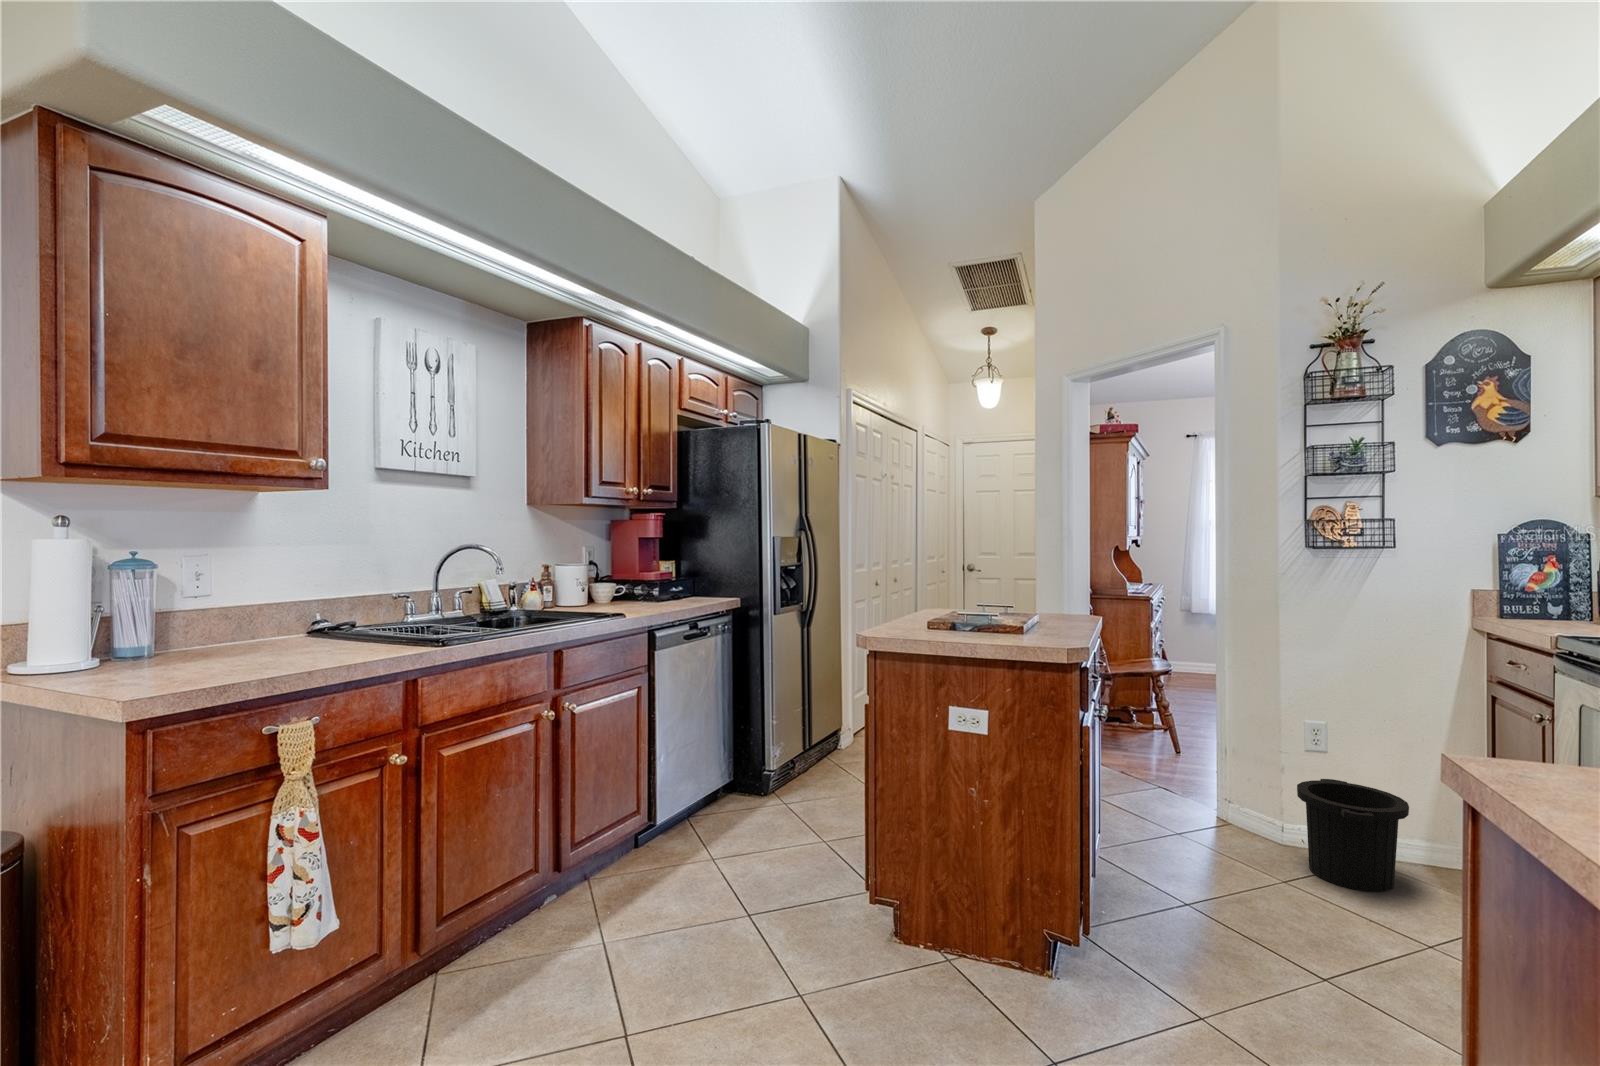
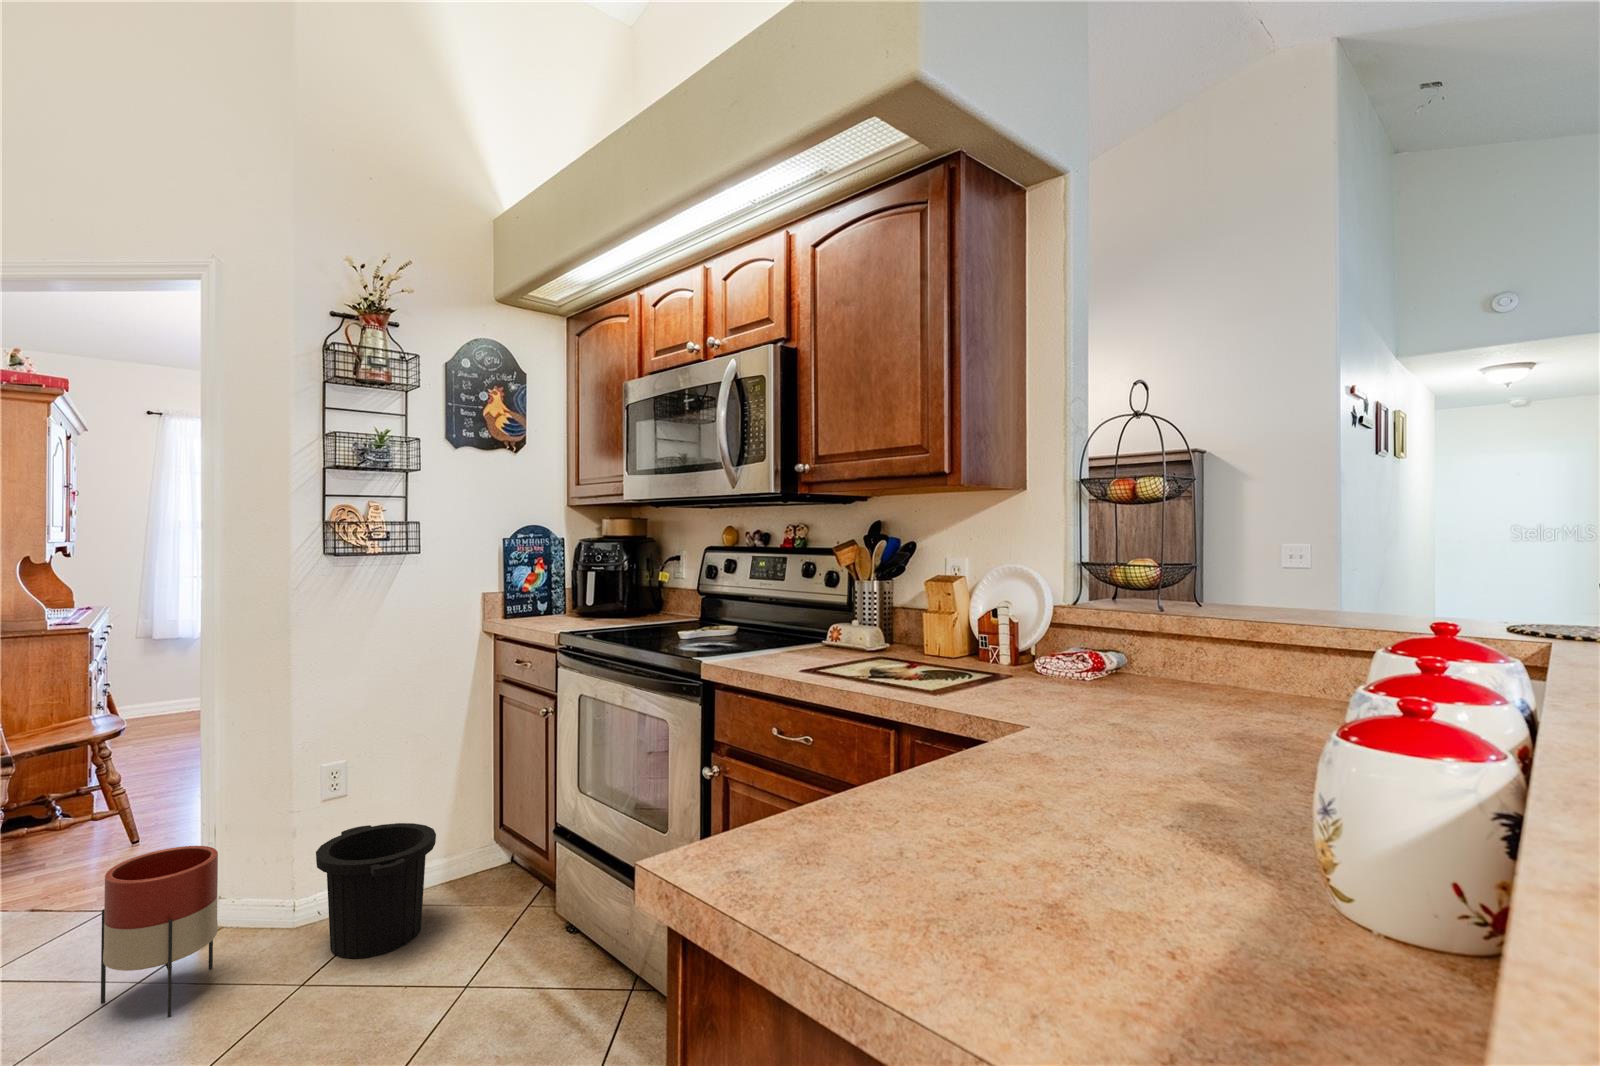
planter: none [1157,746,1226,857] -> present [101,846,218,1017]

